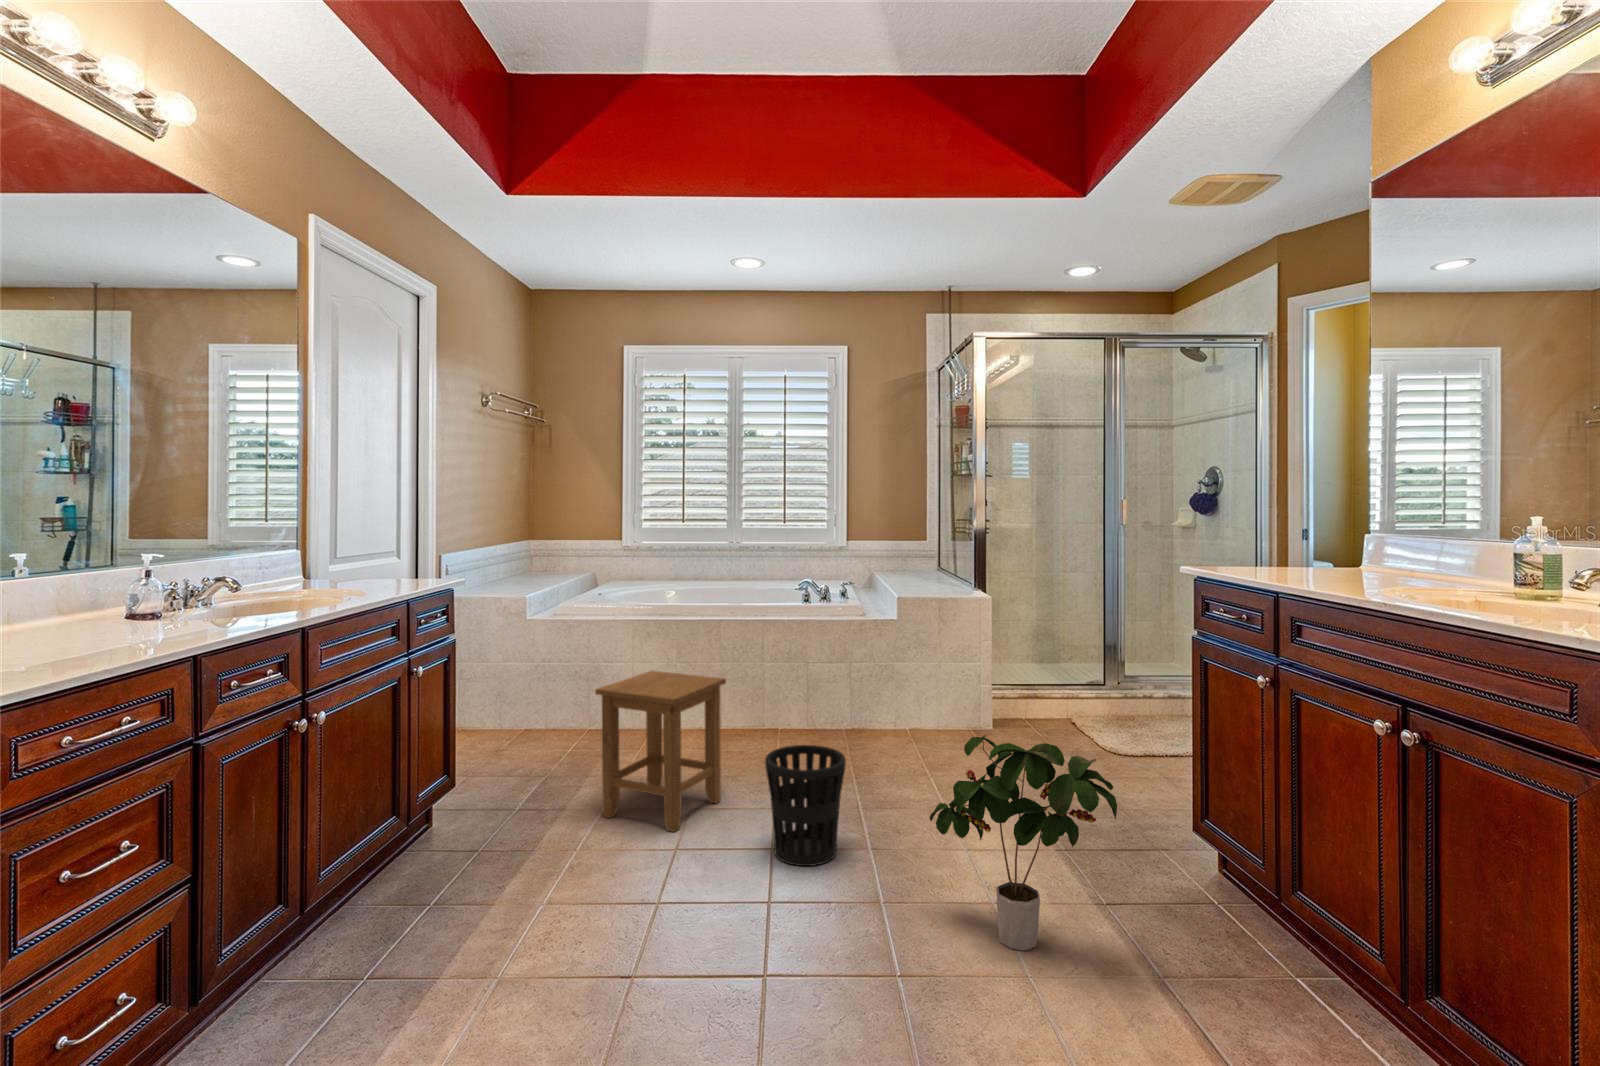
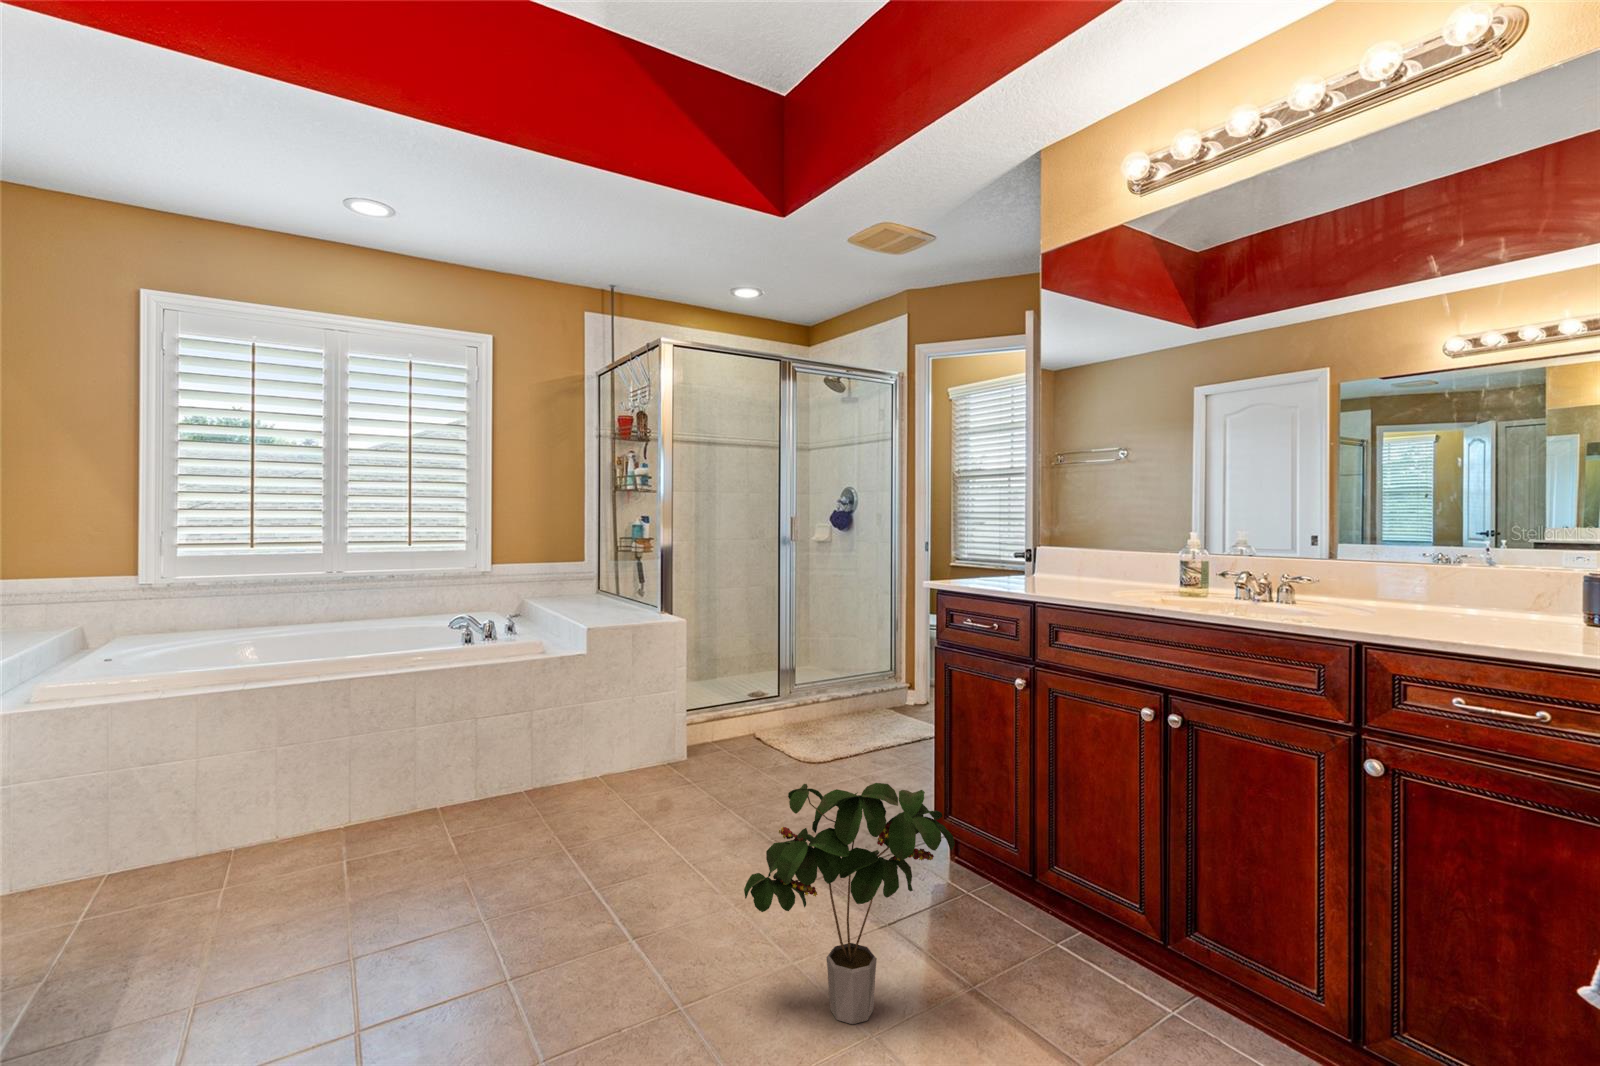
stool: present [595,671,726,832] -> none [179,761,403,1018]
wastebasket: present [765,745,846,866] -> none [497,829,608,1001]

